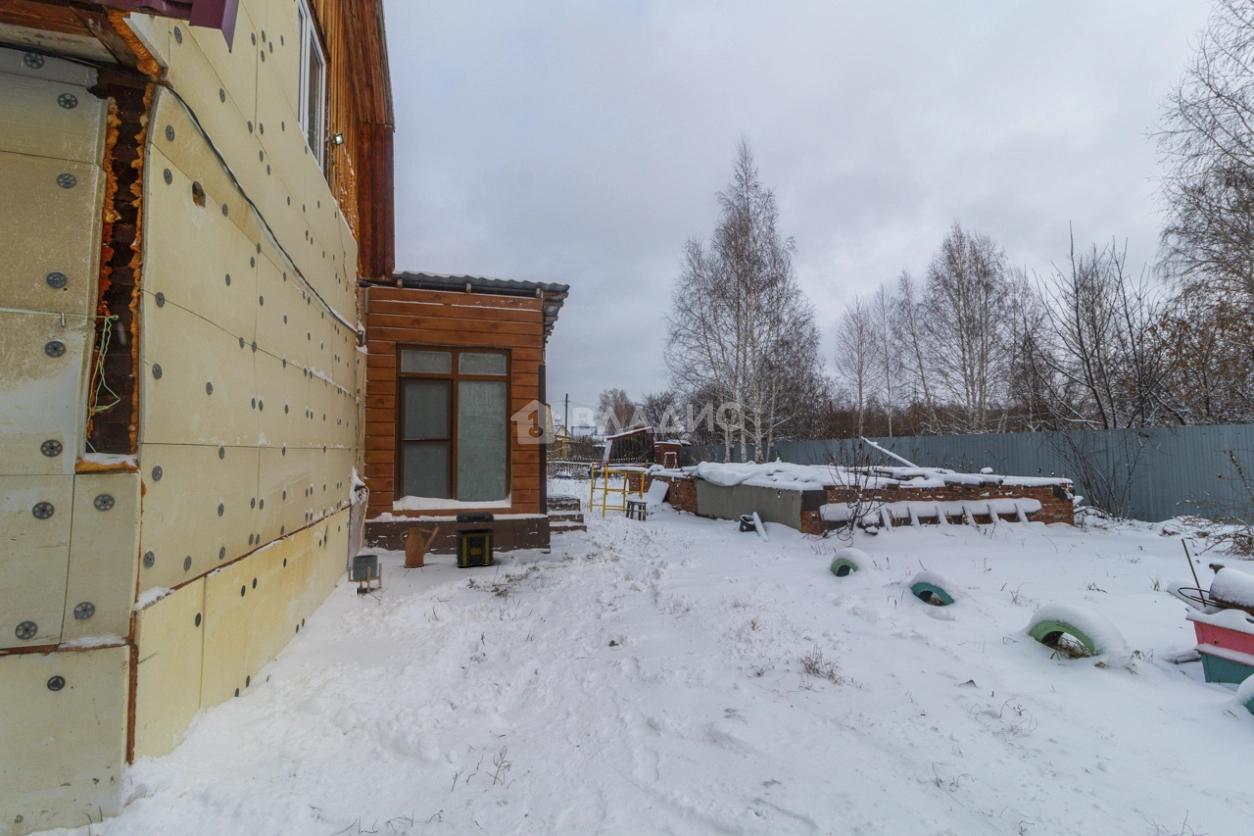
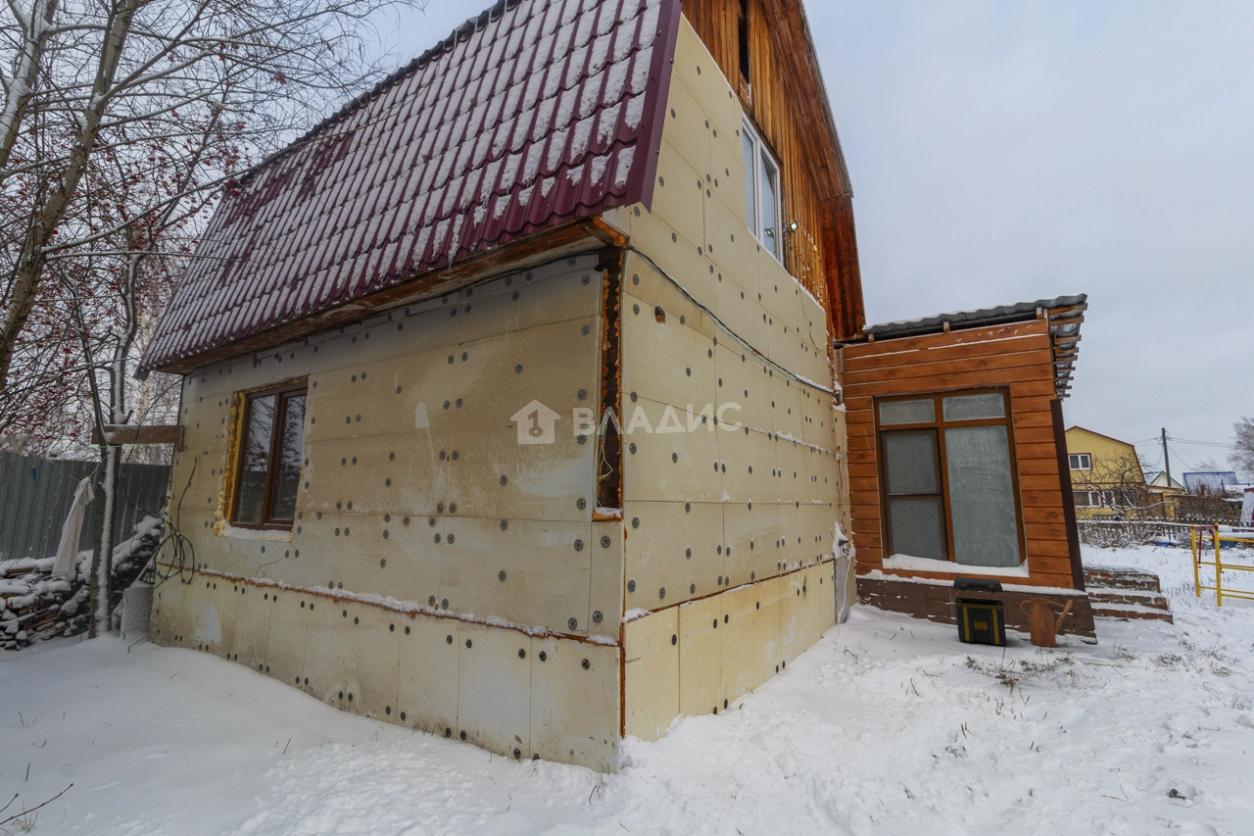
watering can: present [400,527,439,568] -> present [1020,597,1073,647]
planter: present [348,554,382,593] -> none [834,610,868,650]

